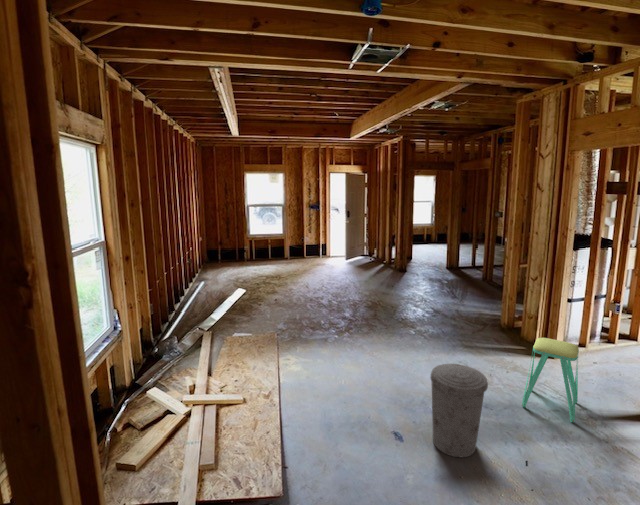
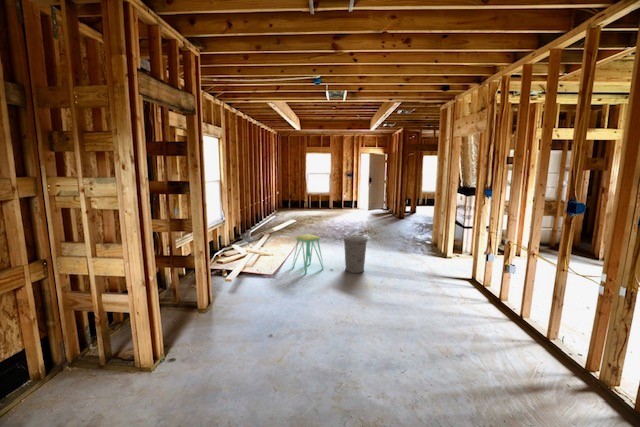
stool: present [522,338,579,422] -> present [293,234,323,273]

